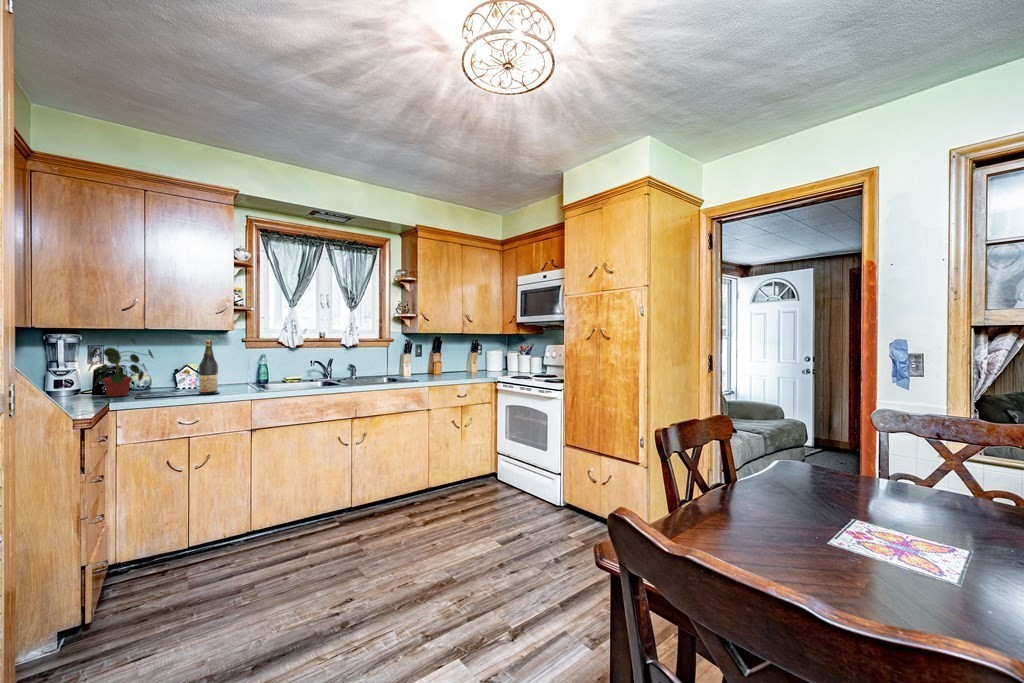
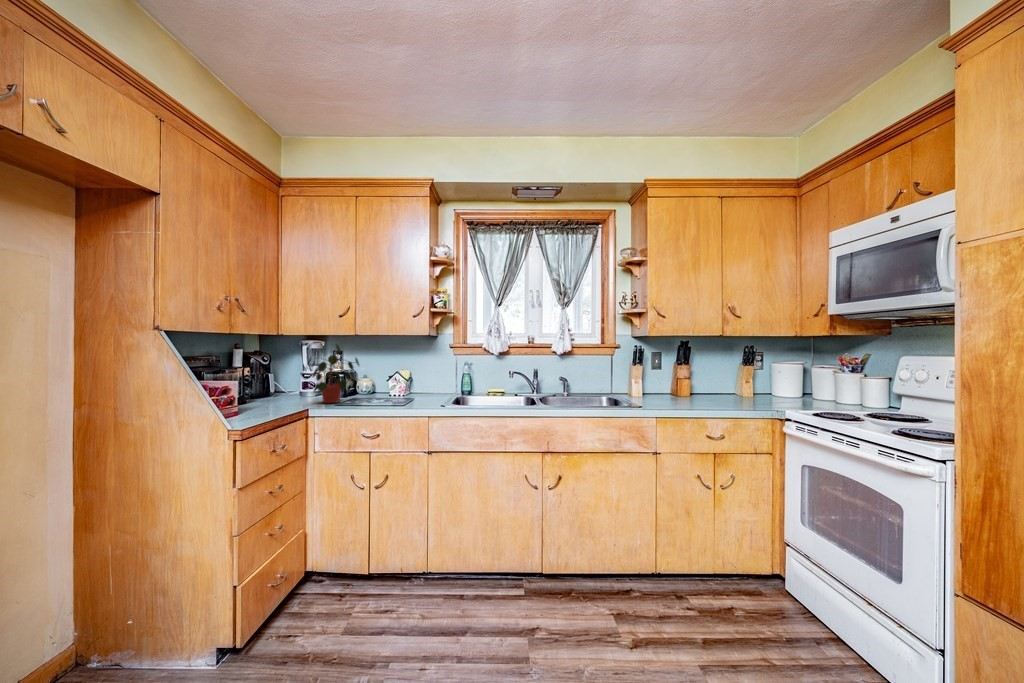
wine bottle: present [199,340,218,395] -> none [386,348,404,408]

